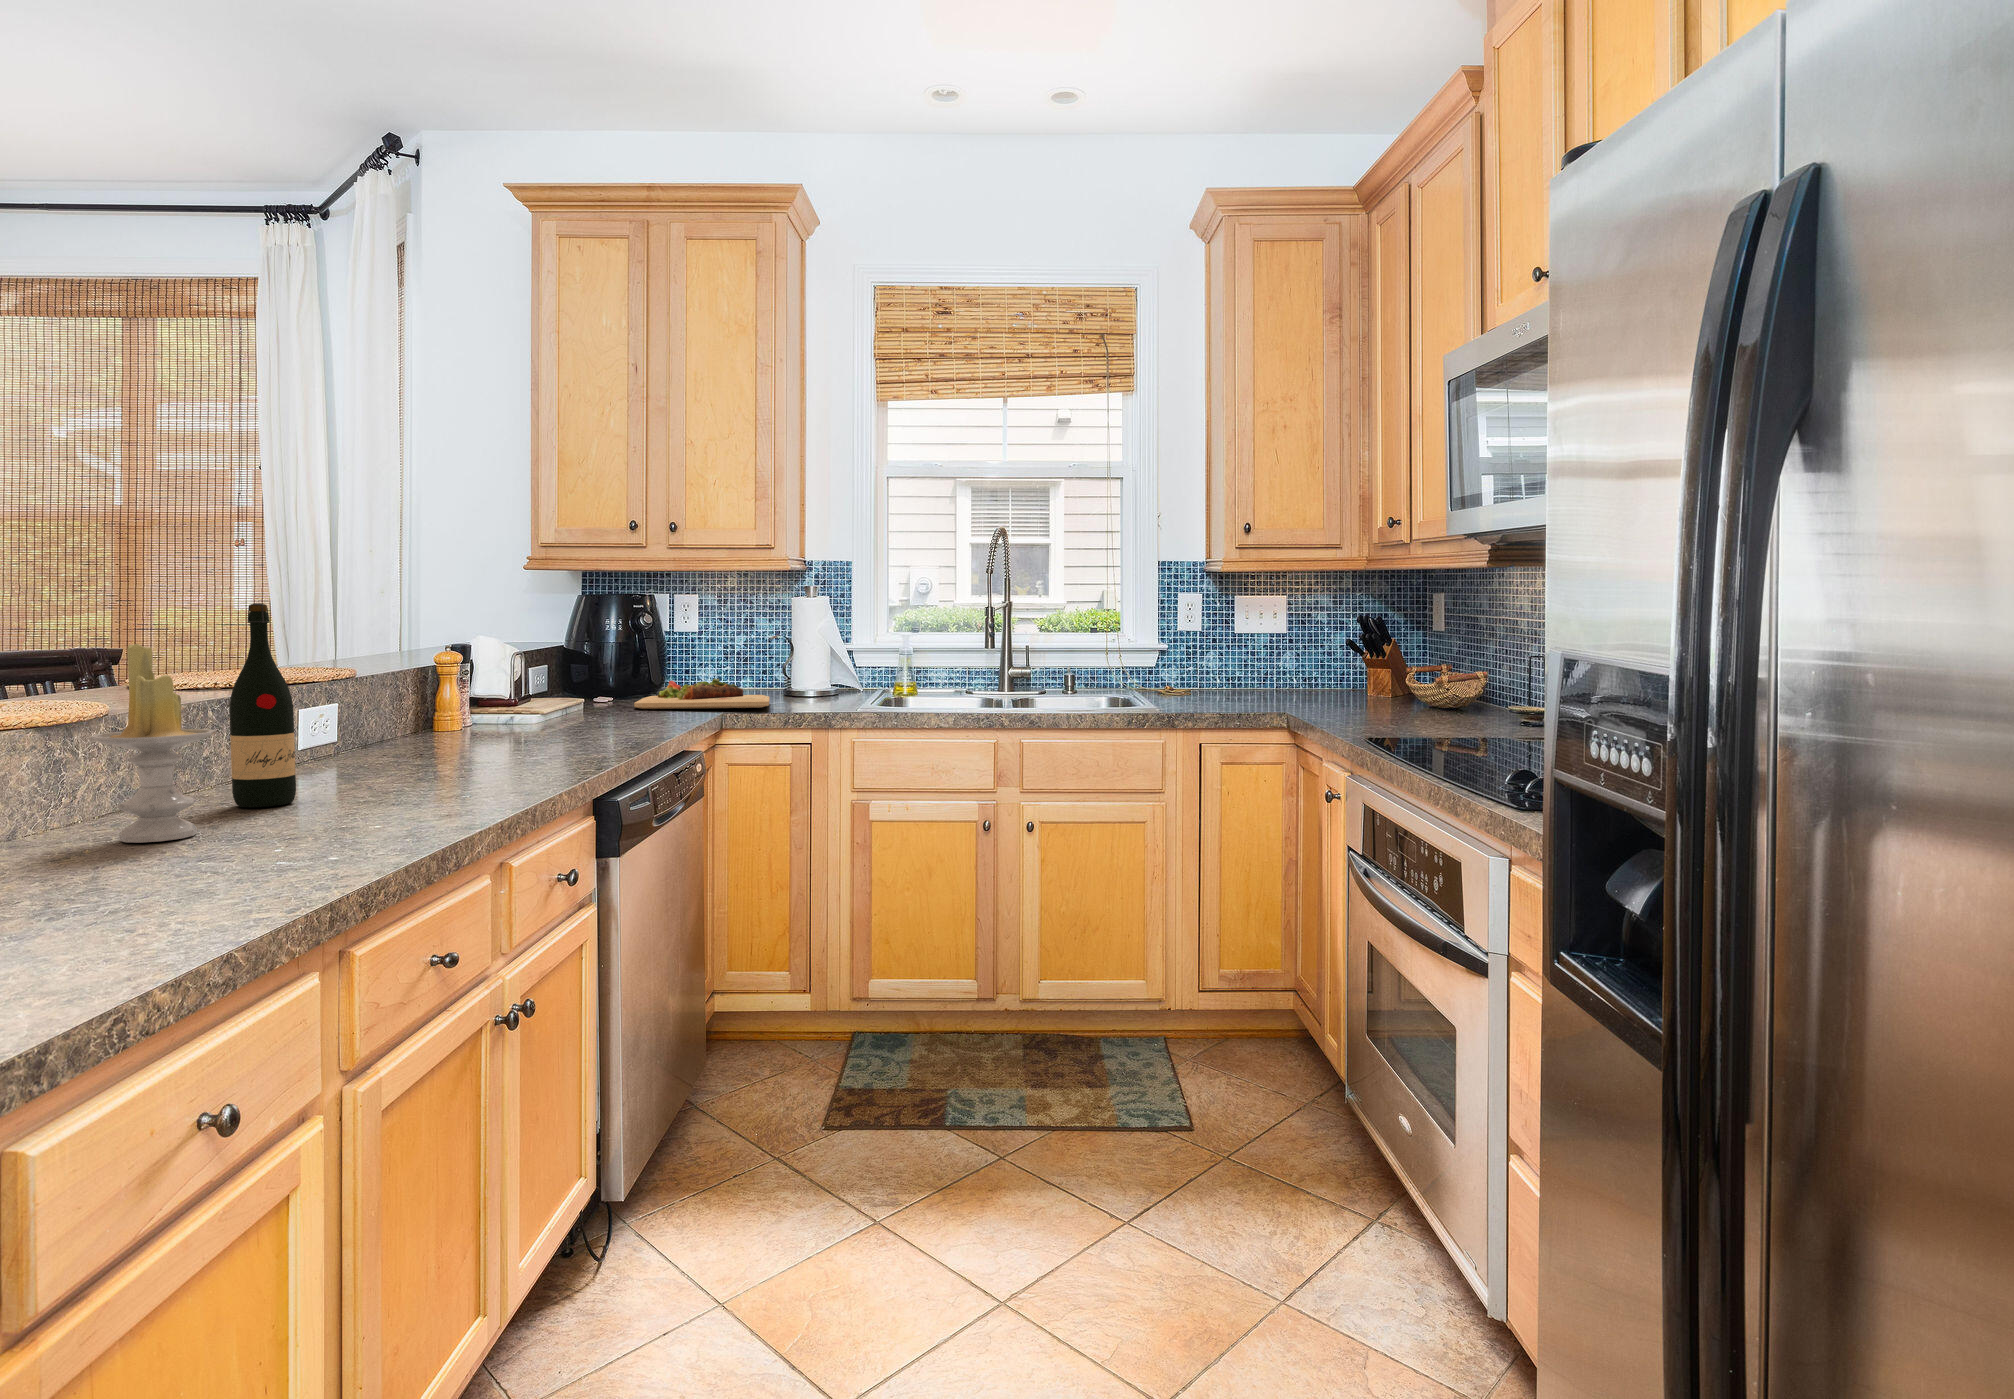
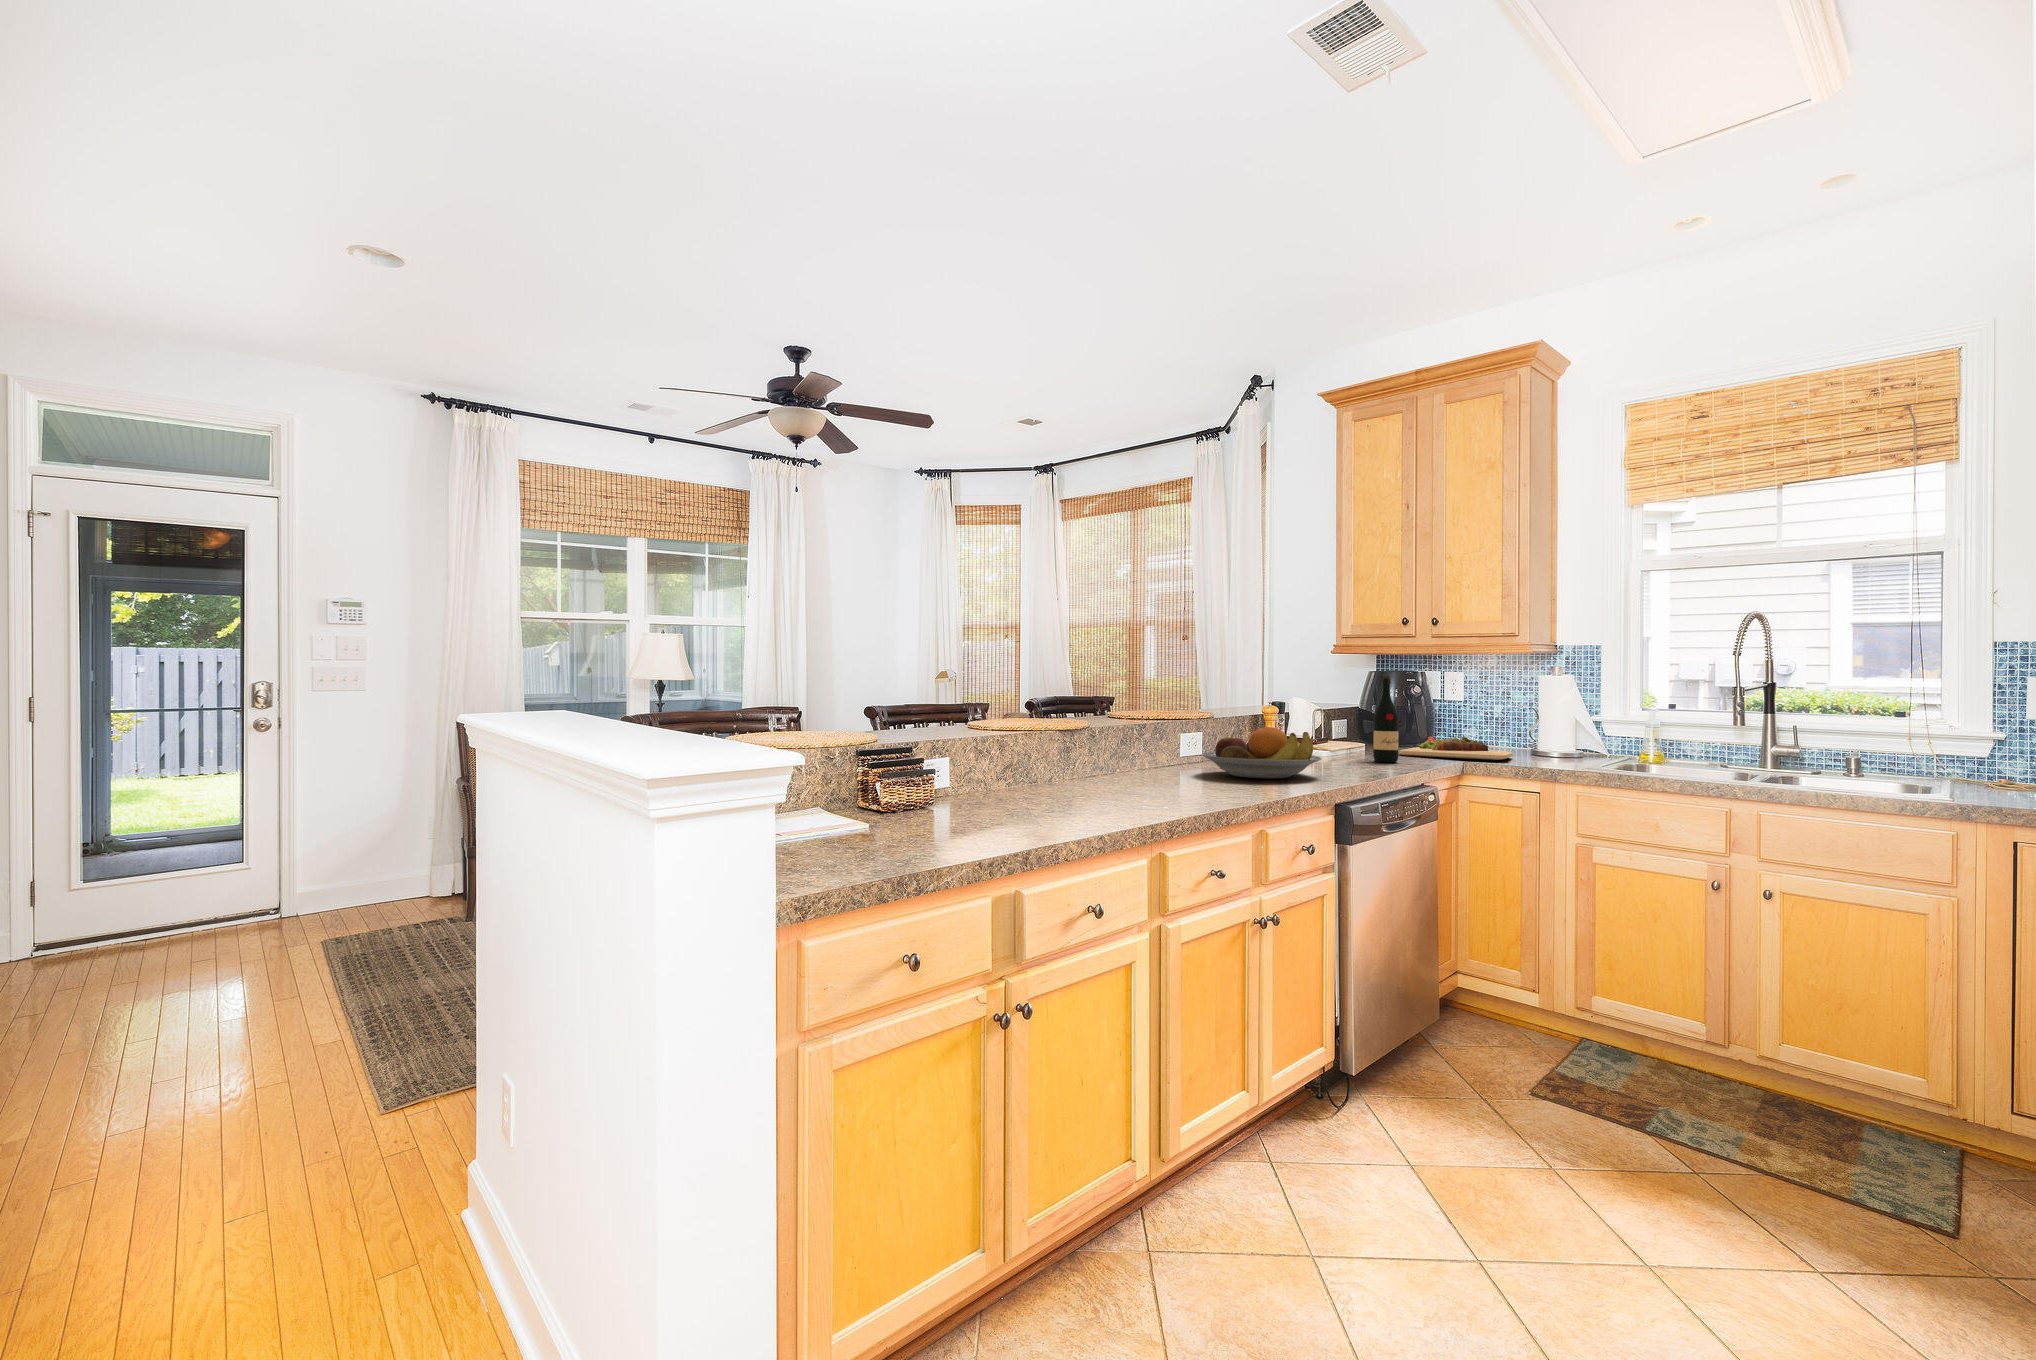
wine bottle: present [229,603,296,807] -> present [1373,675,1399,762]
candle: present [90,644,216,843] -> none [1084,696,1132,792]
fruit bowl: none [346,685,562,772] -> present [1202,727,1322,779]

